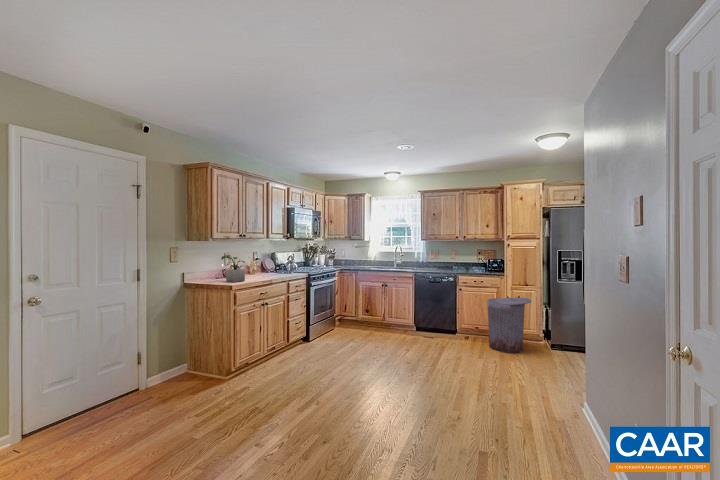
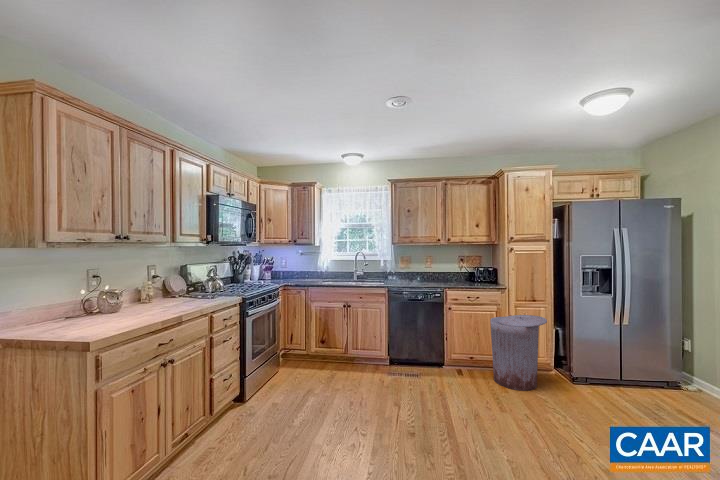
potted plant: present [221,255,245,282] -> none [67,274,141,326]

